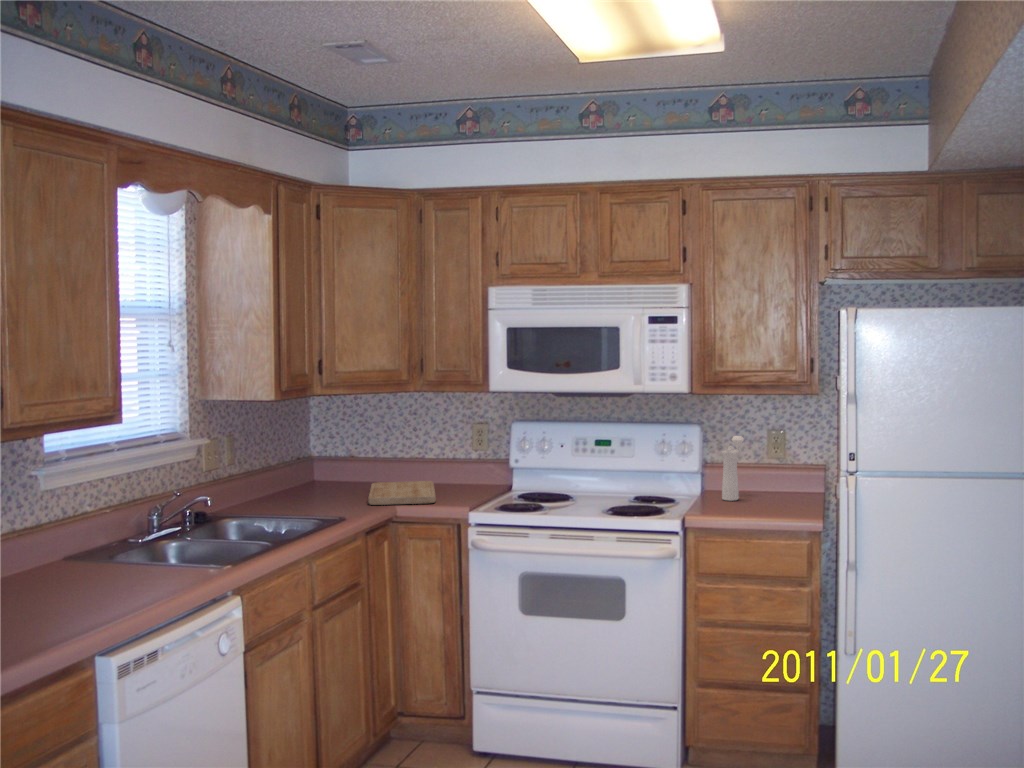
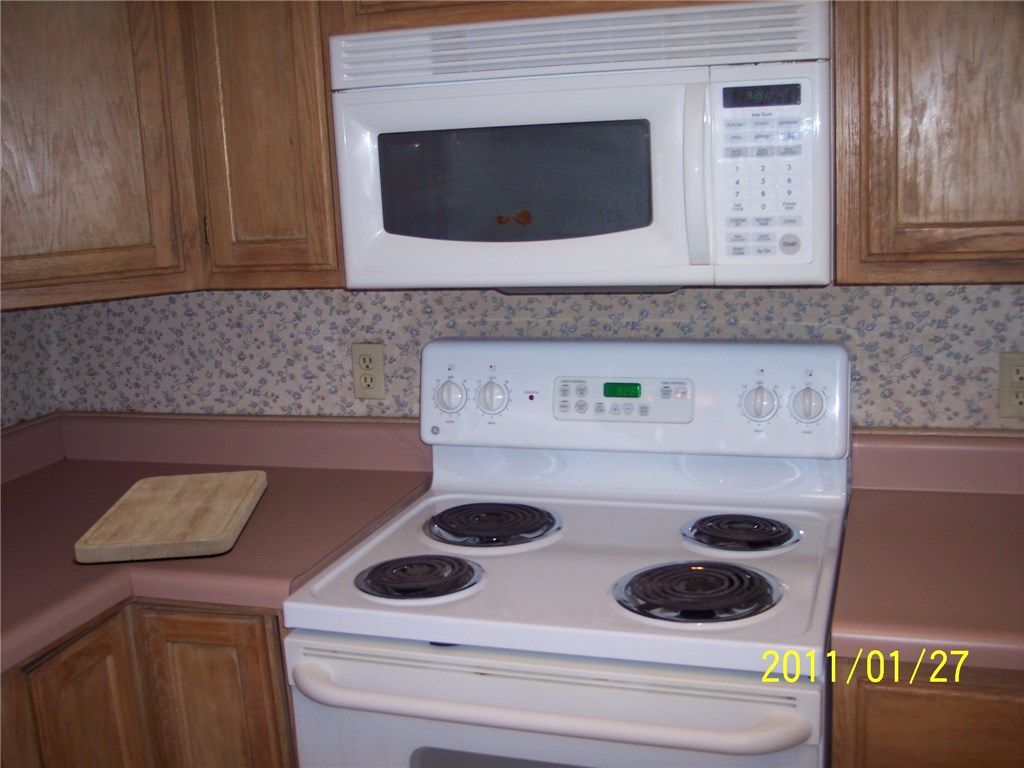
pepper mill: present [722,436,744,501] -> none [901,372,951,533]

